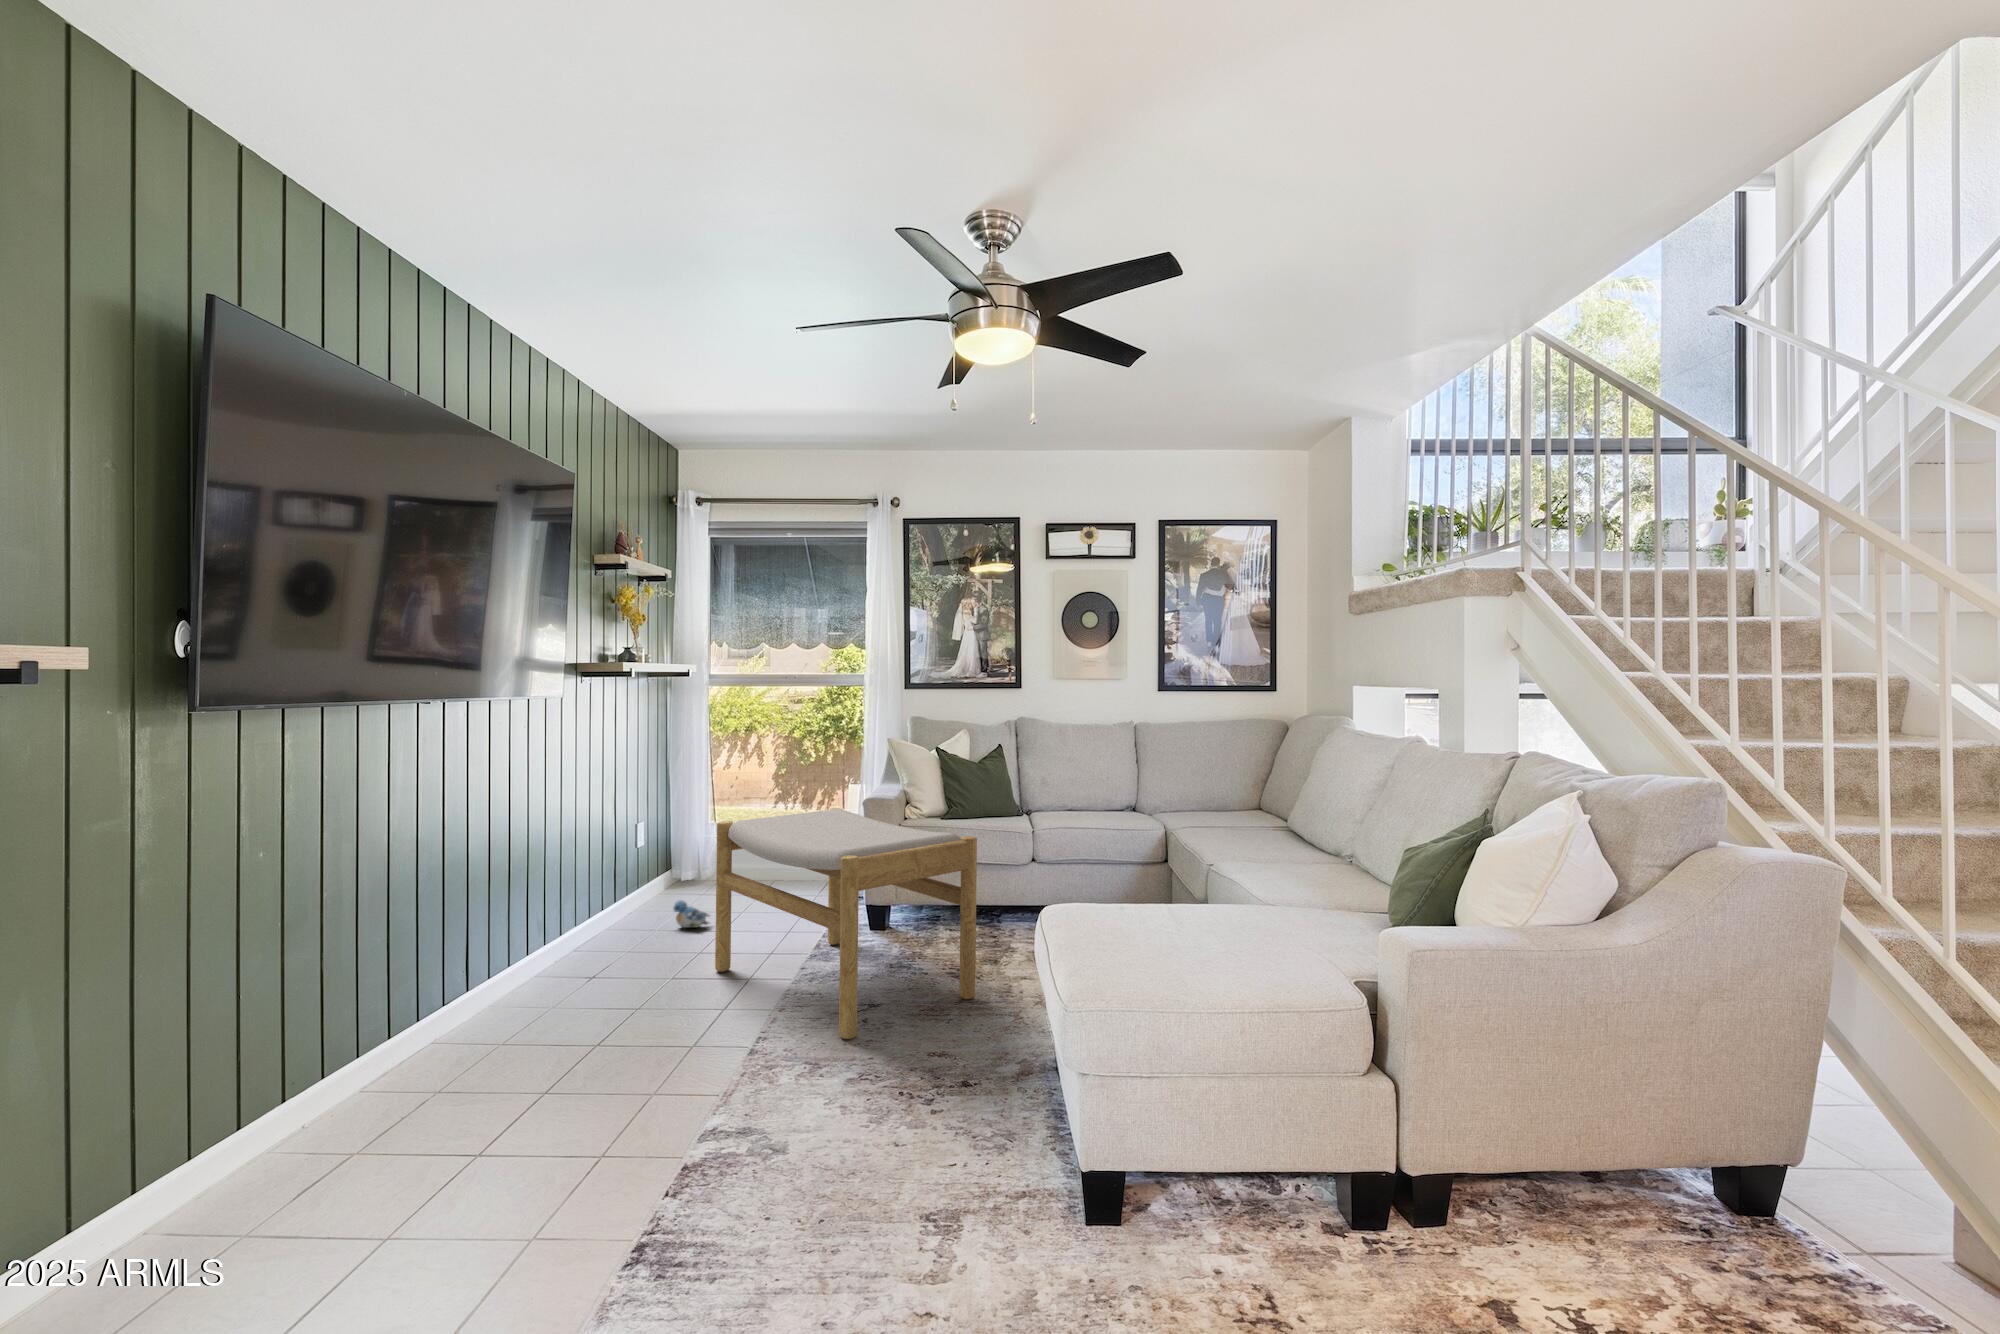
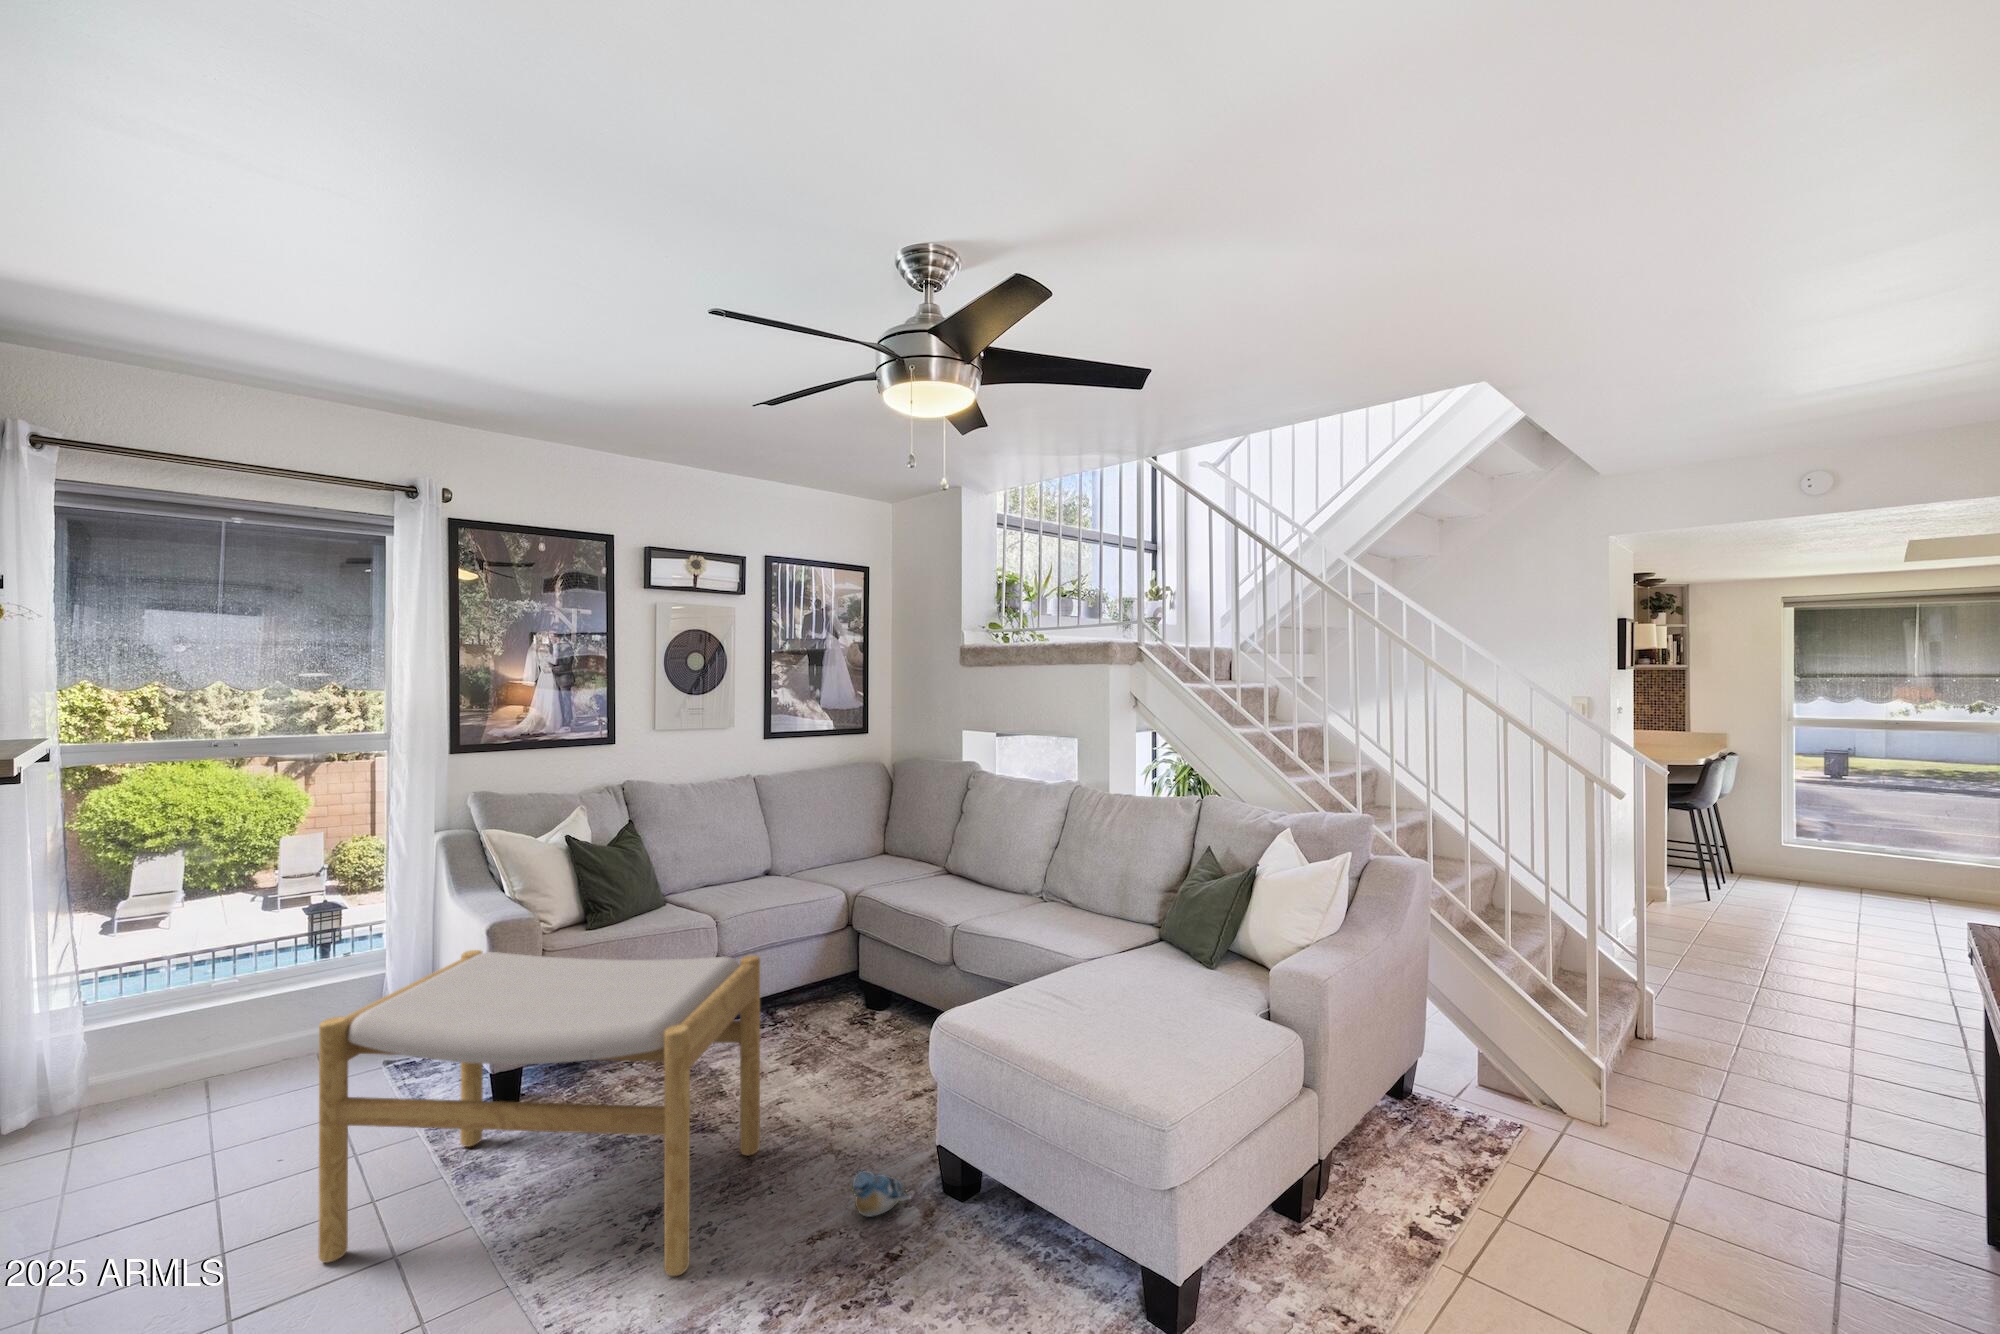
plush toy: present [674,900,710,928] -> present [852,1171,912,1217]

